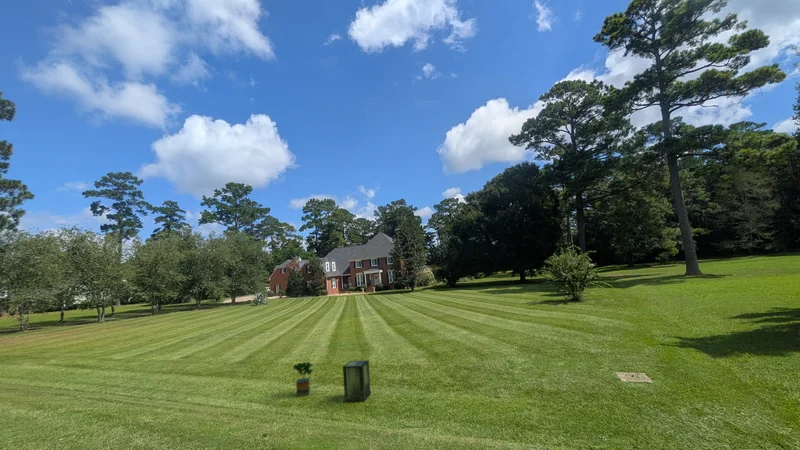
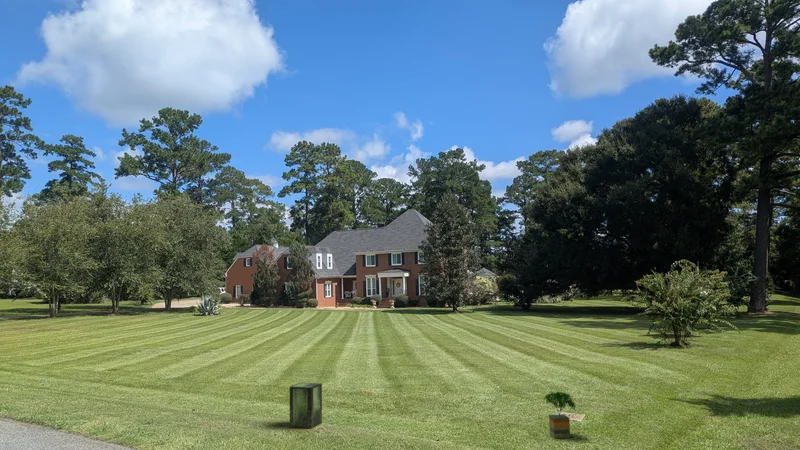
potted tree: present [293,362,313,397] -> present [545,392,575,438]

